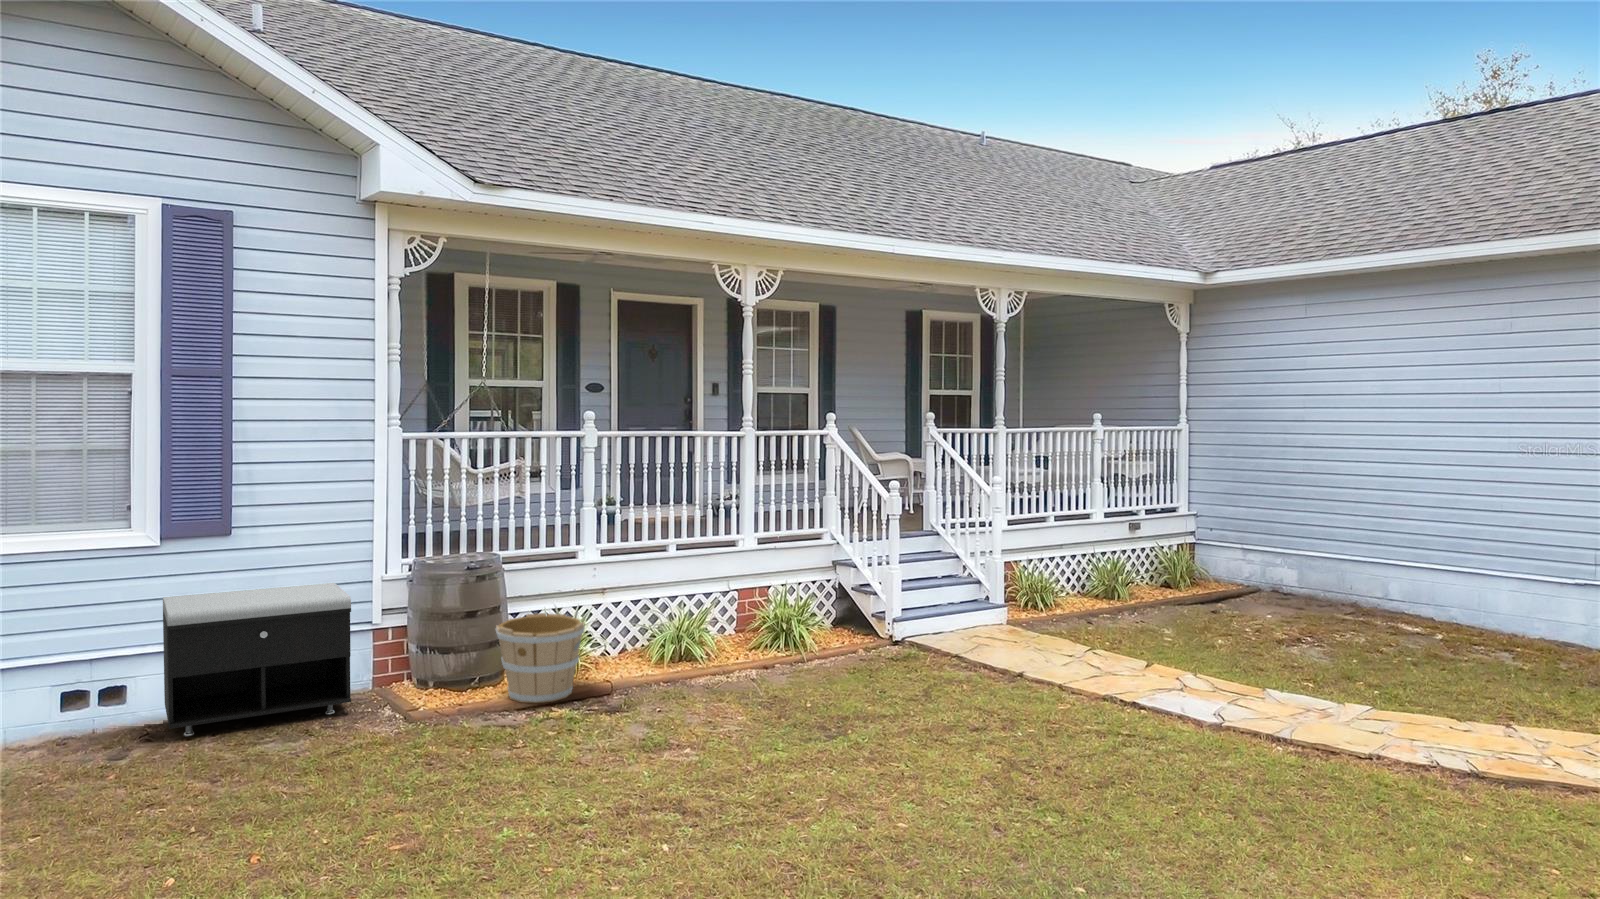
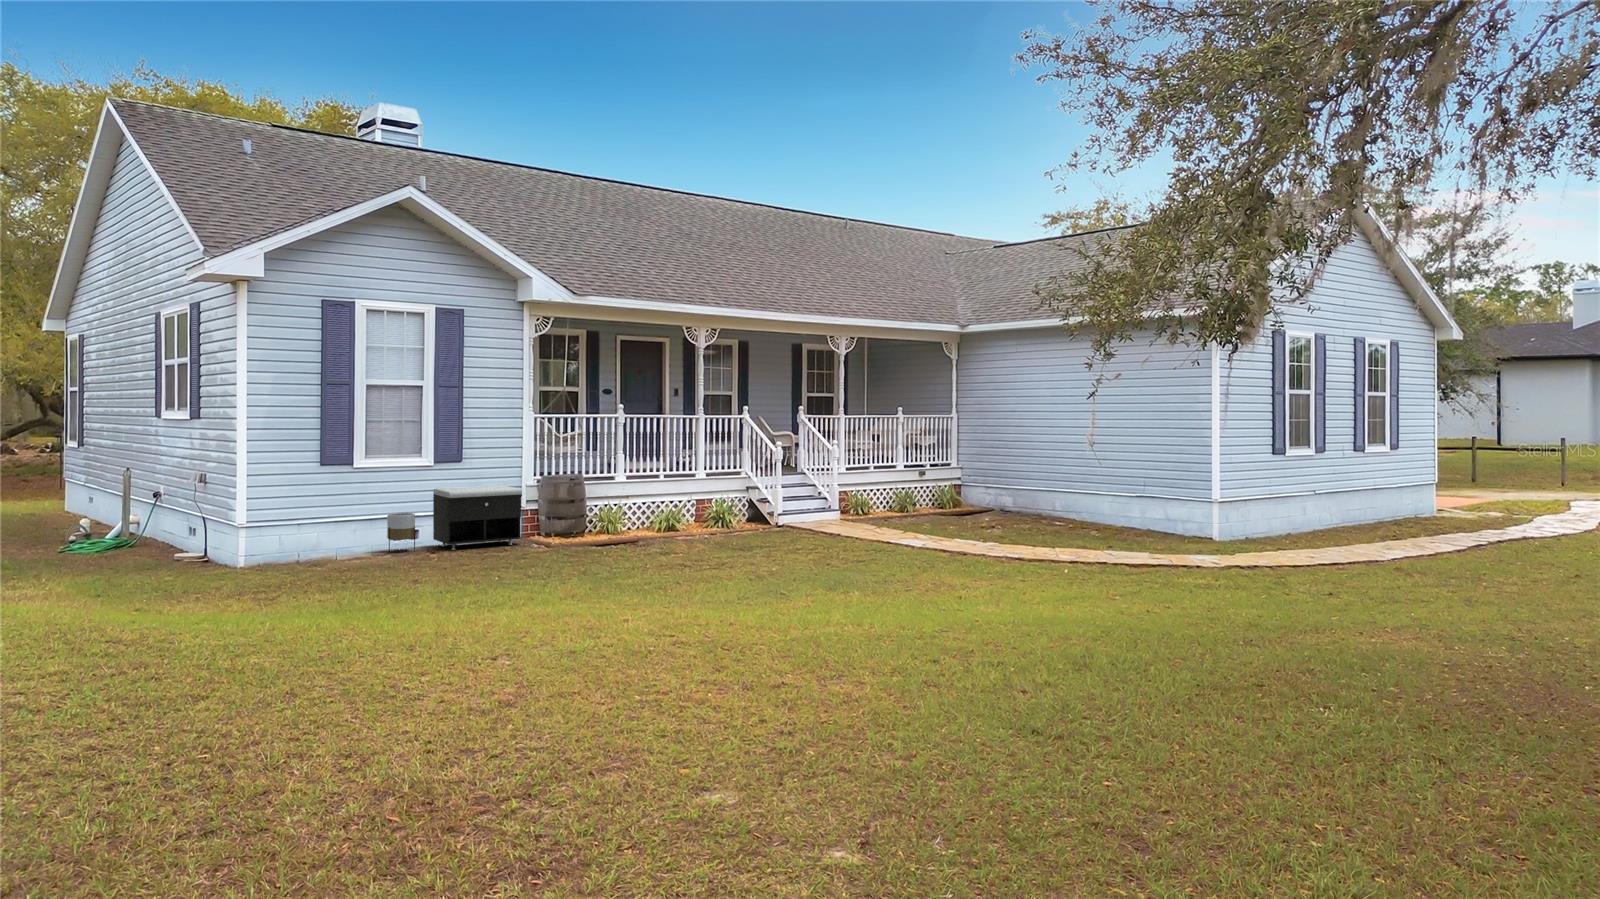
wooden bucket: present [496,613,585,703] -> none [584,503,627,542]
planter: none [29,654,101,749] -> present [387,513,415,552]

